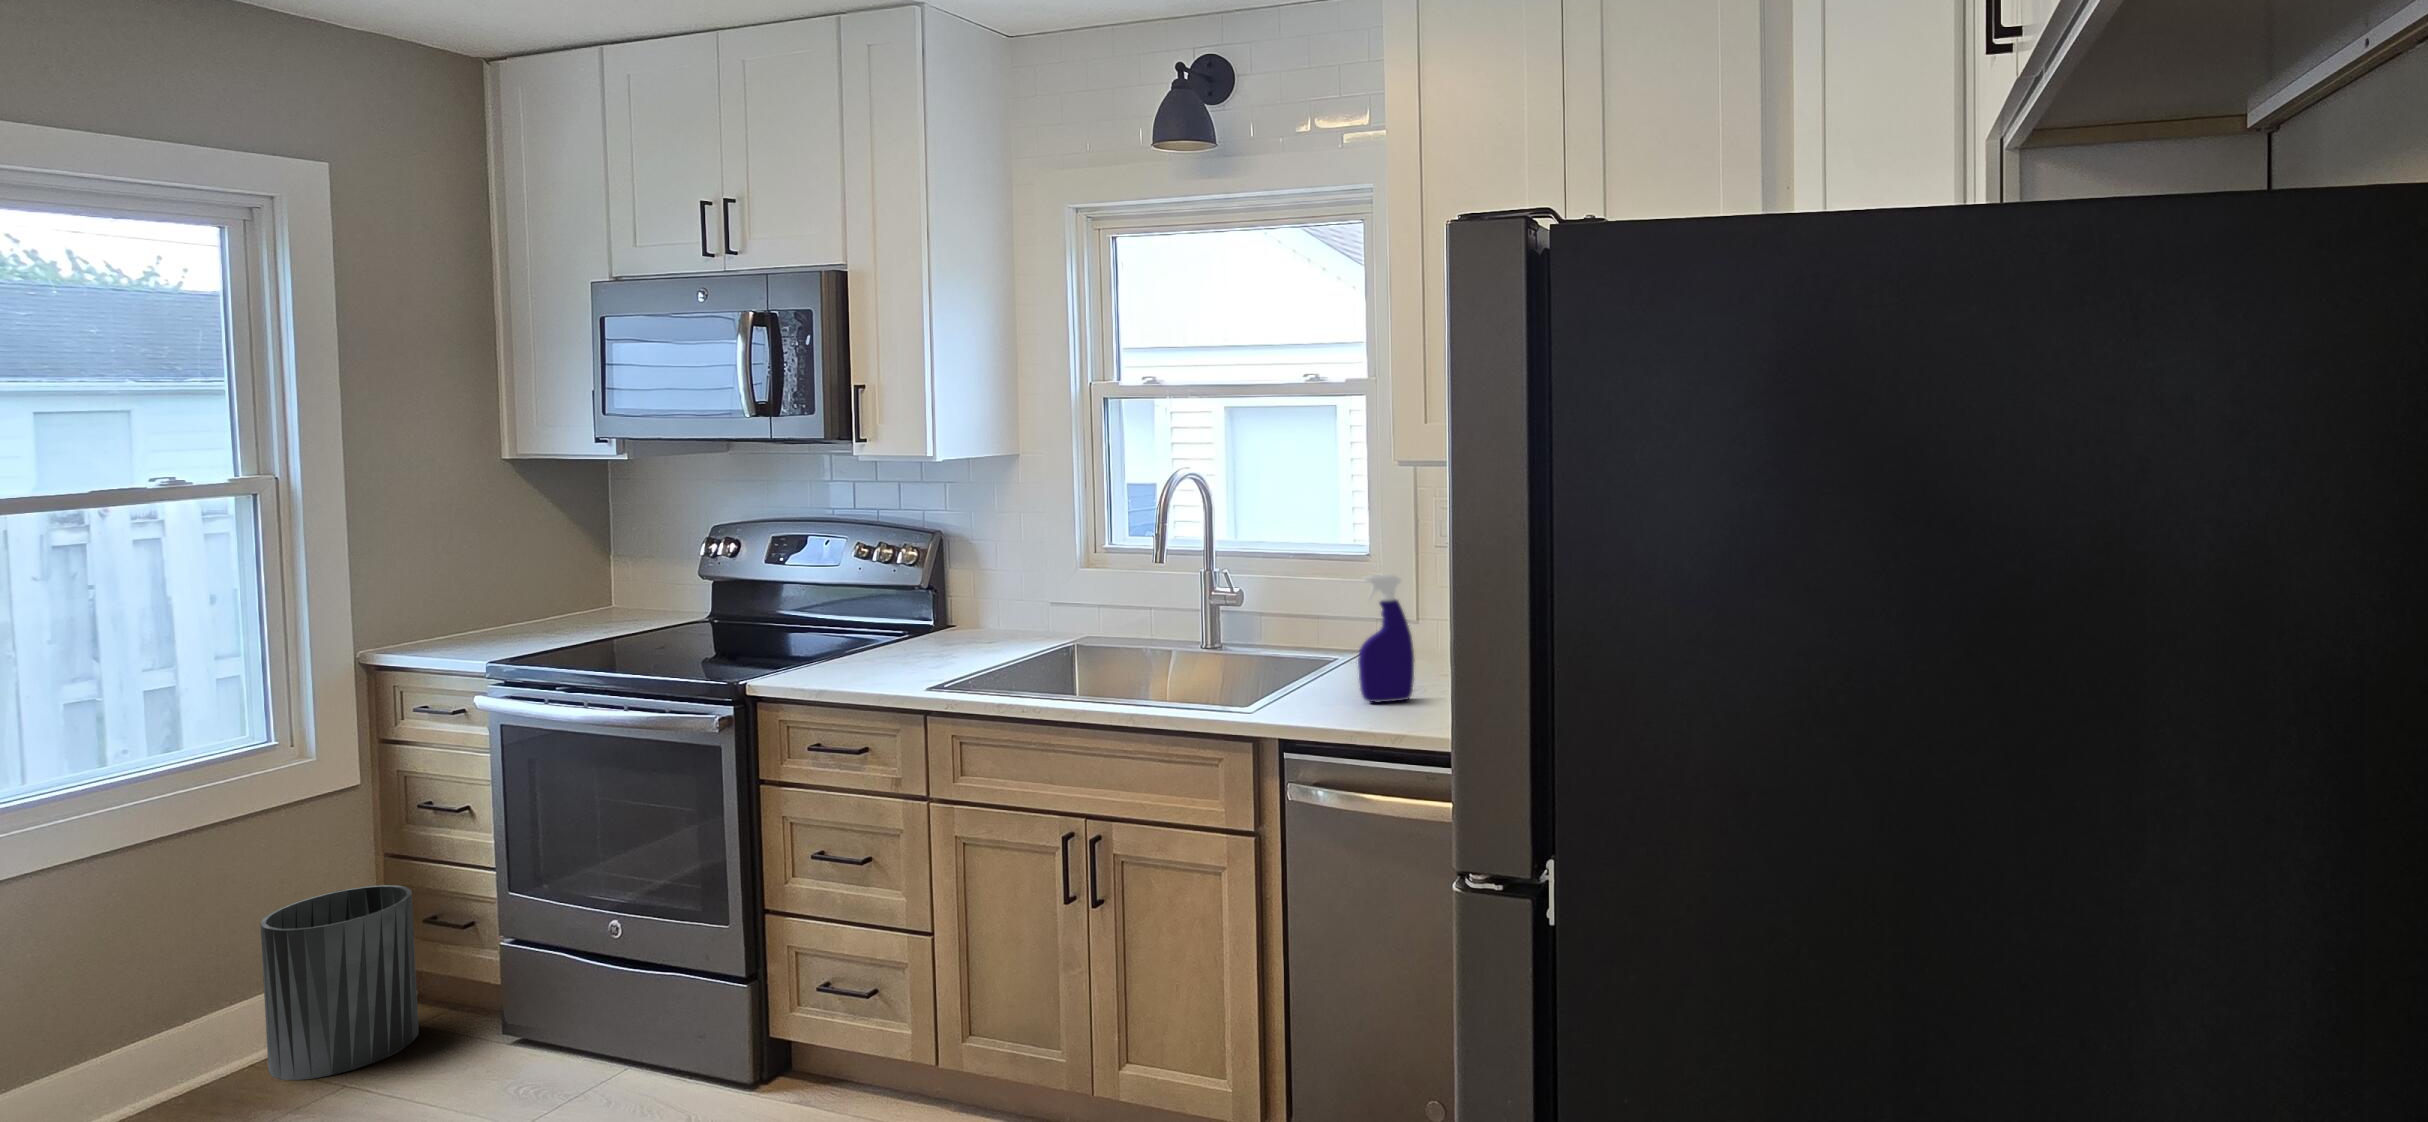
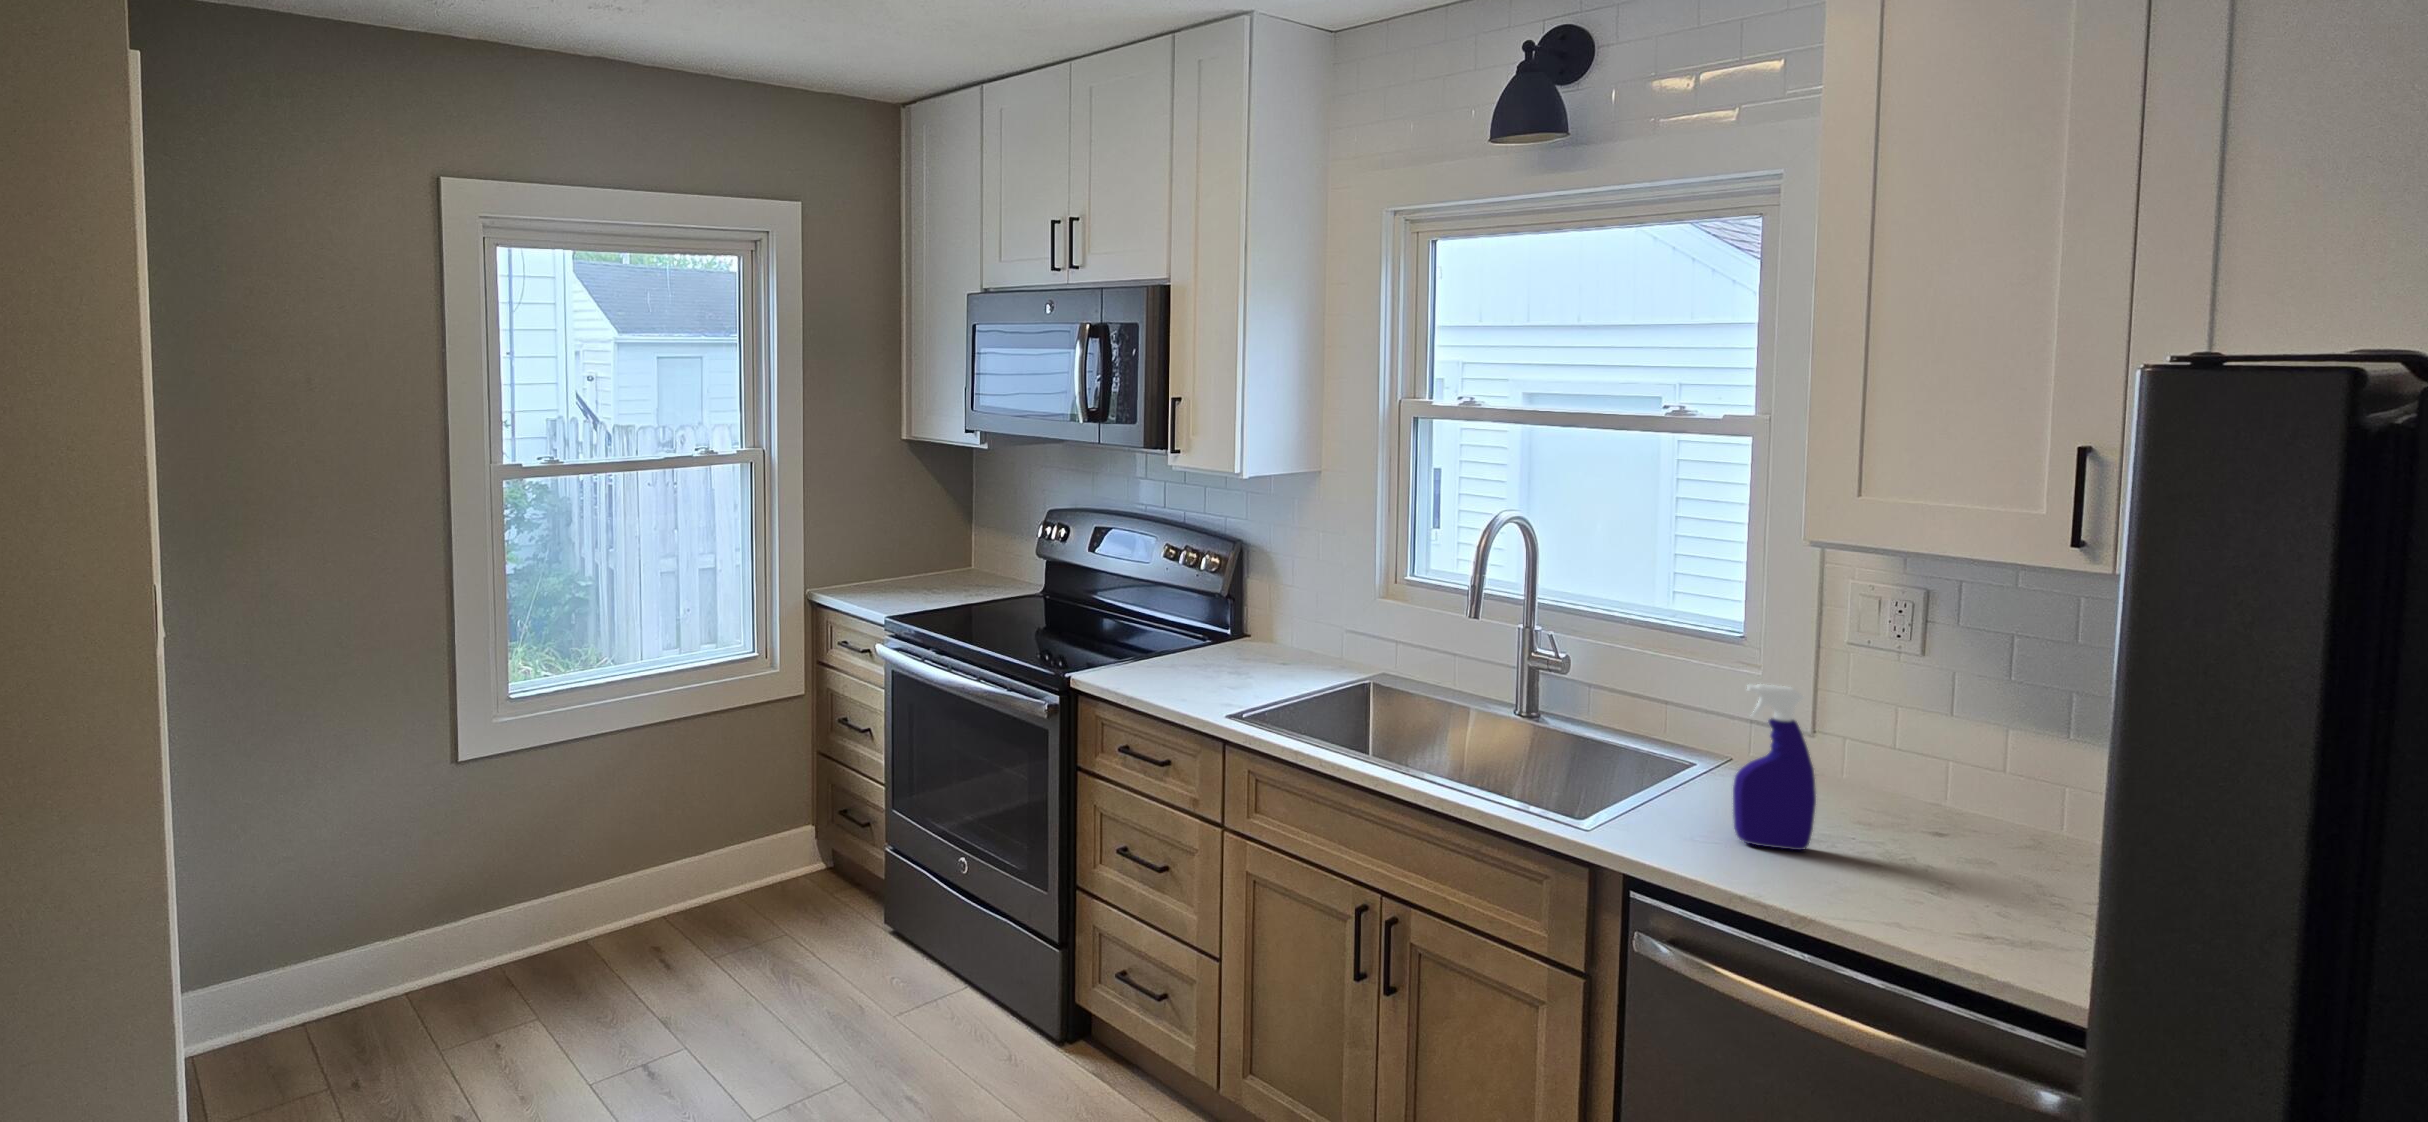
trash can: present [260,885,419,1080] -> none [739,779,831,927]

